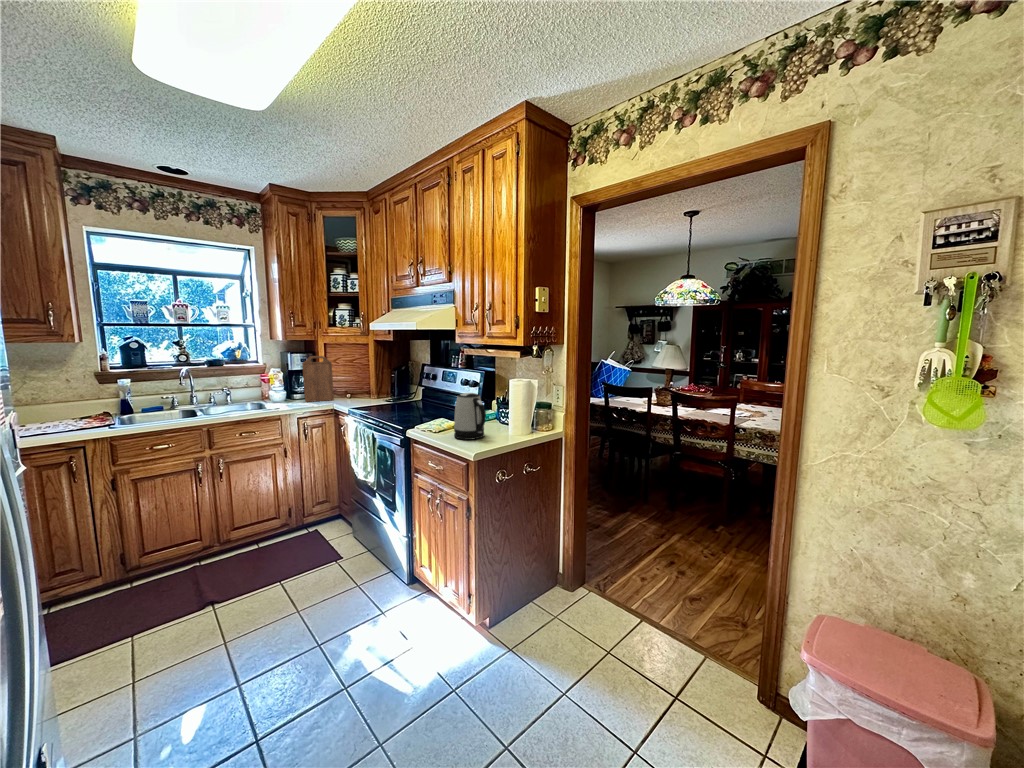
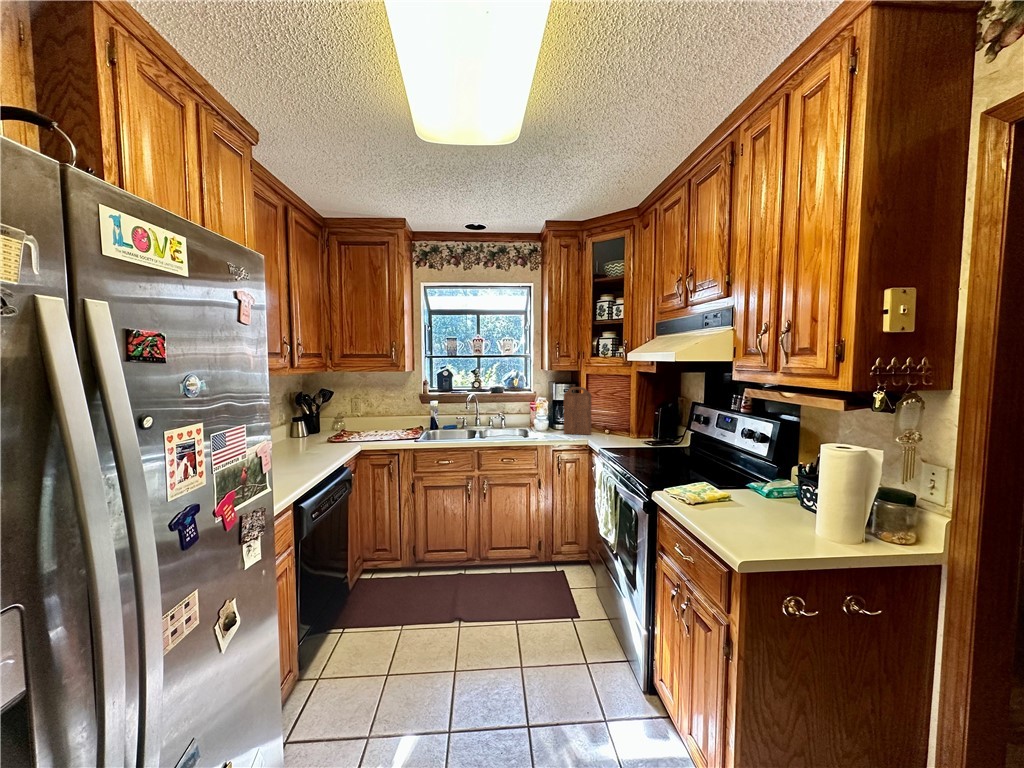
kettle: present [454,393,486,440] -> none [714,457,768,531]

